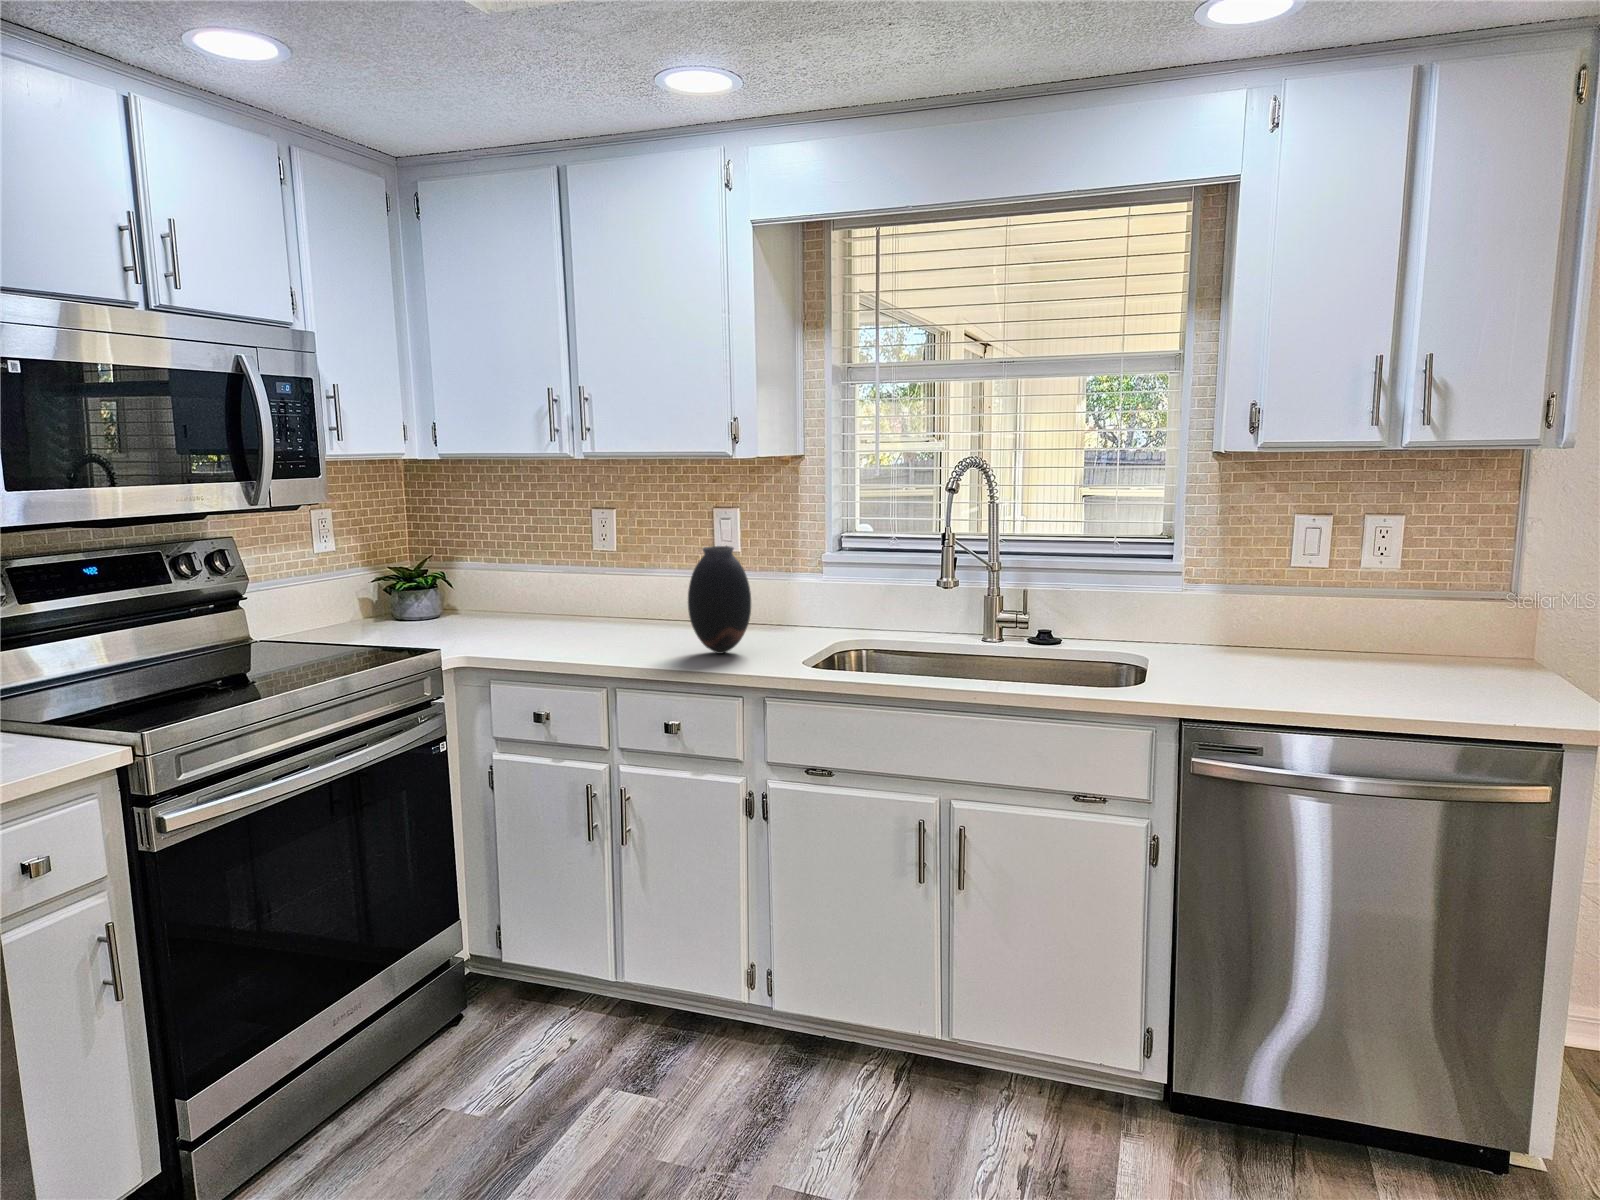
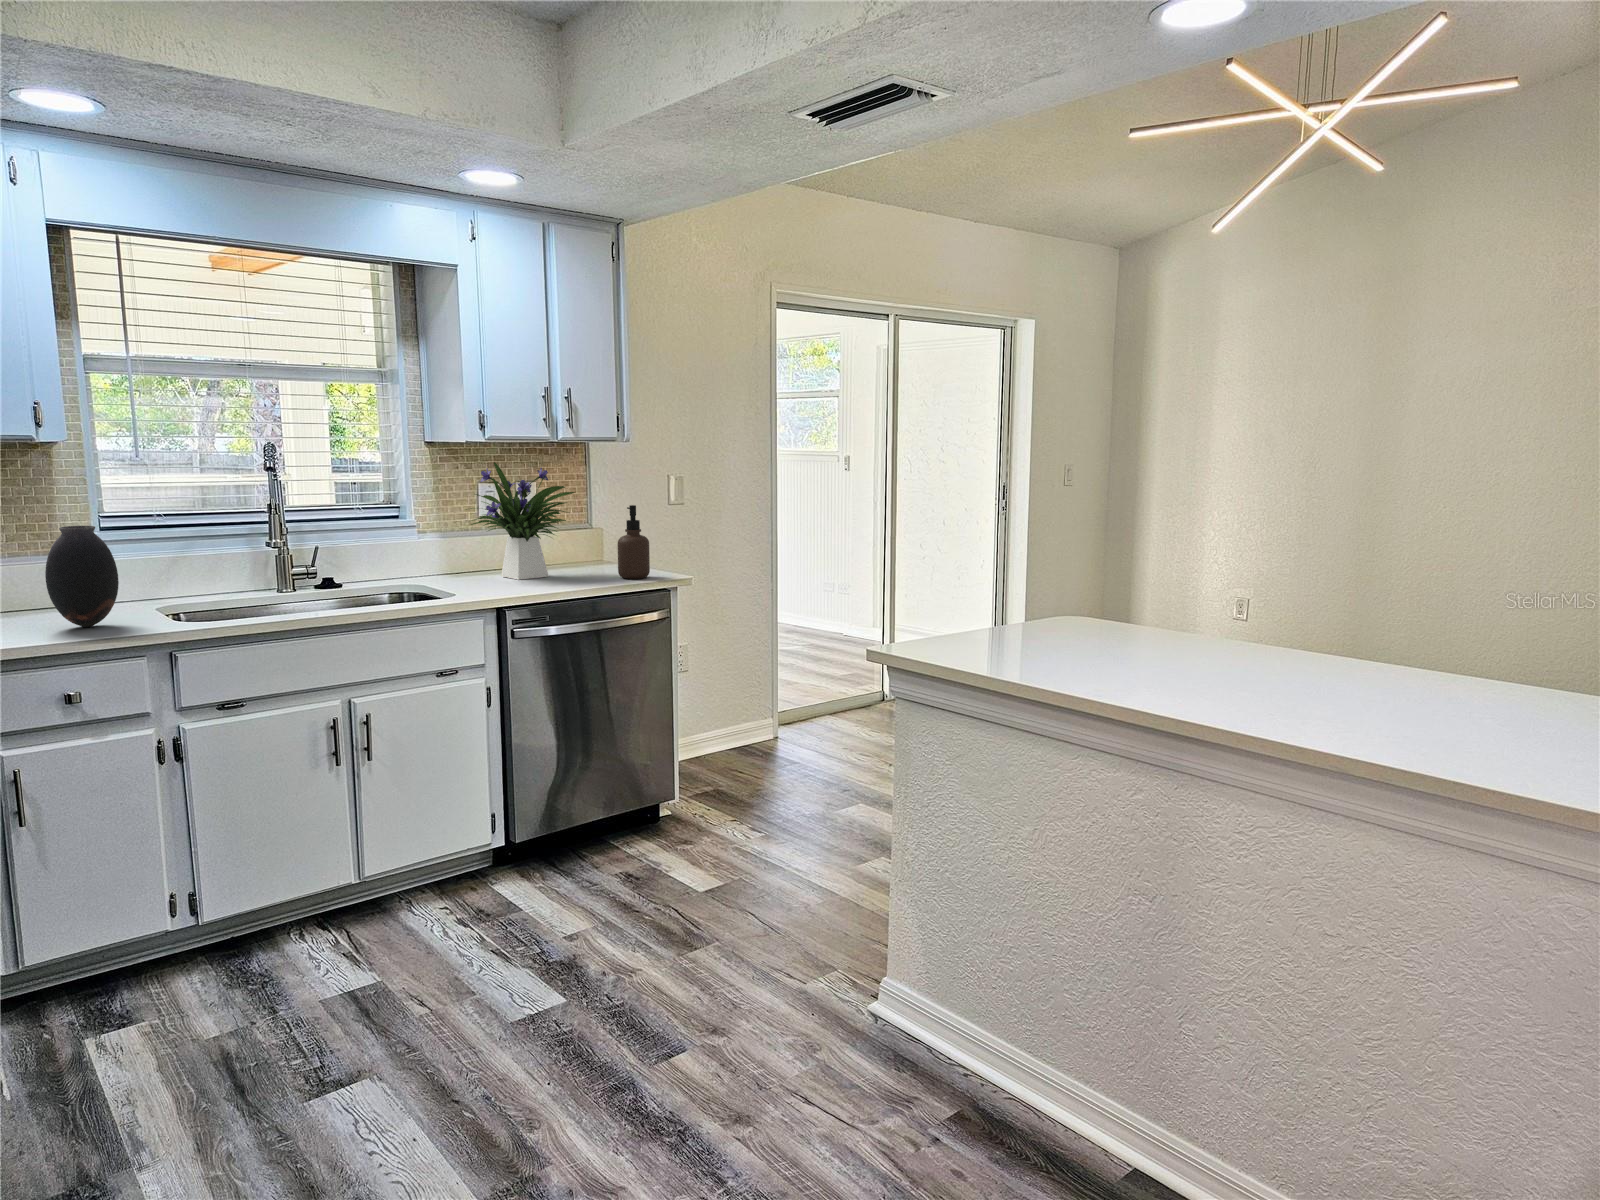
flower arrangement: none [1223,483,1424,675] -> present [466,462,574,580]
soap dispenser: none [1471,568,1548,710] -> present [618,505,650,579]

